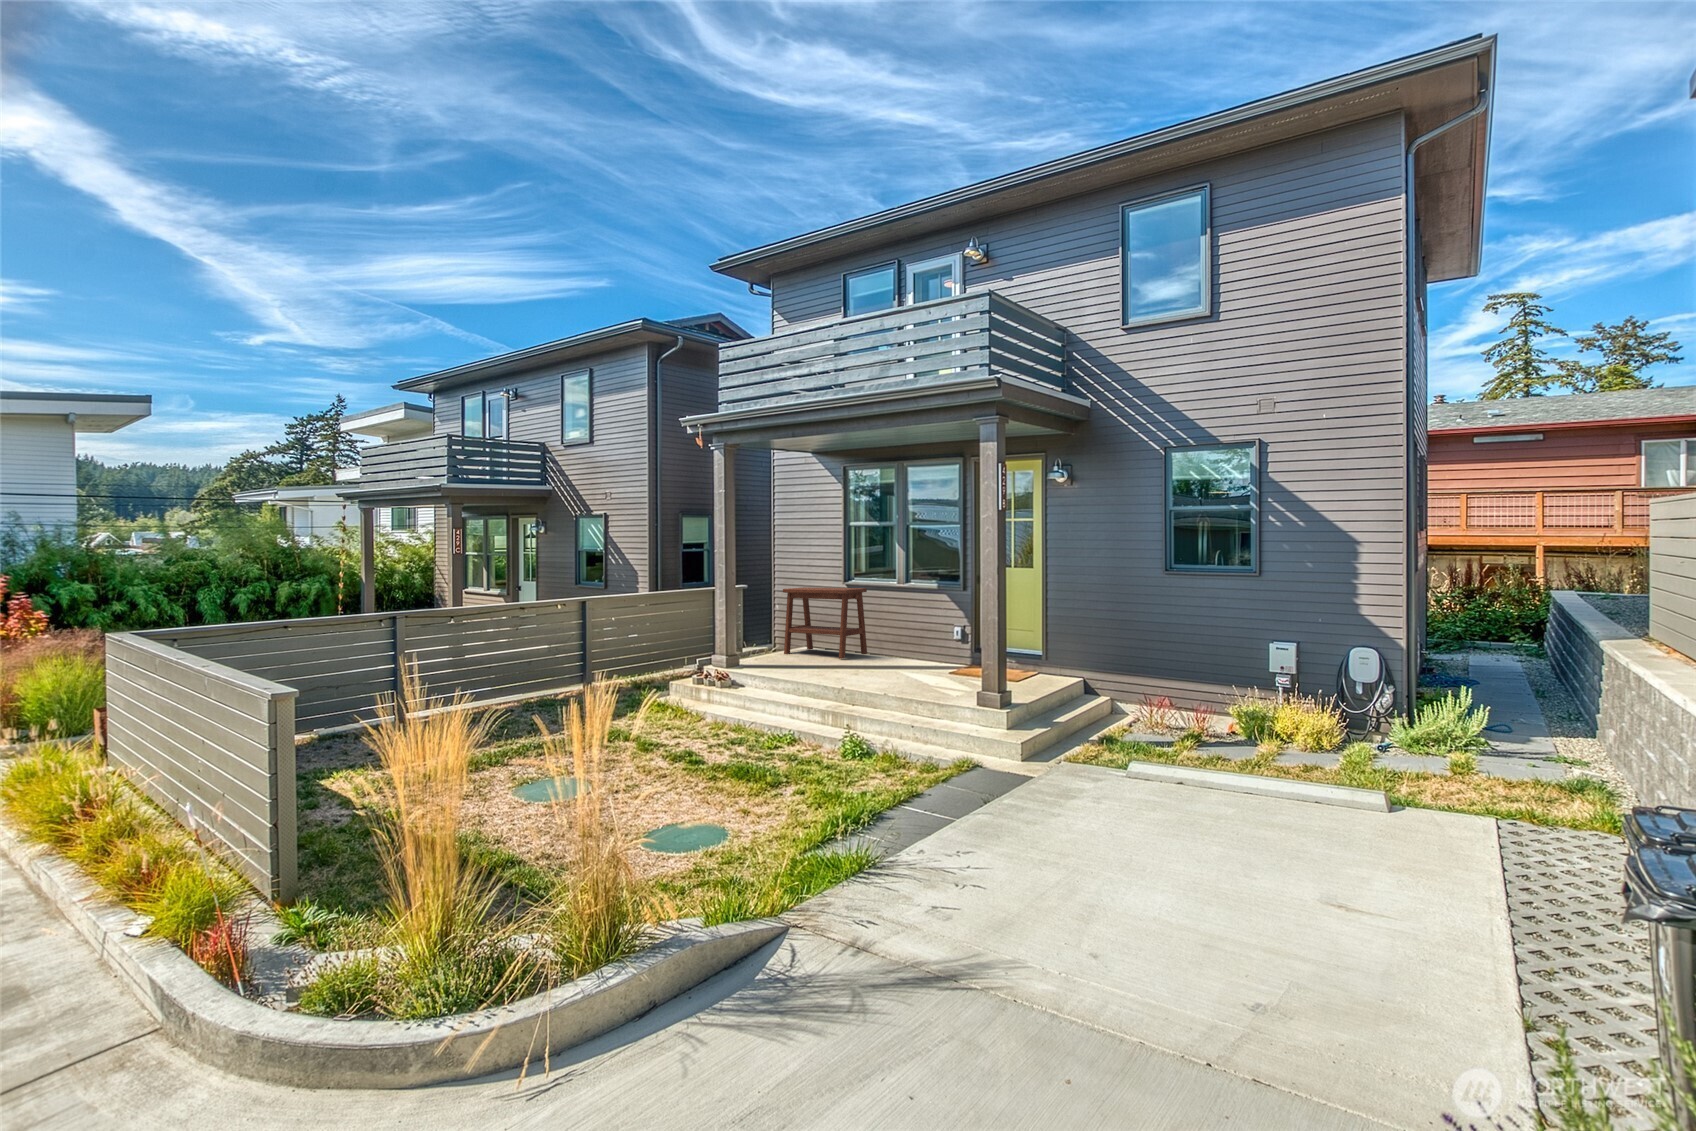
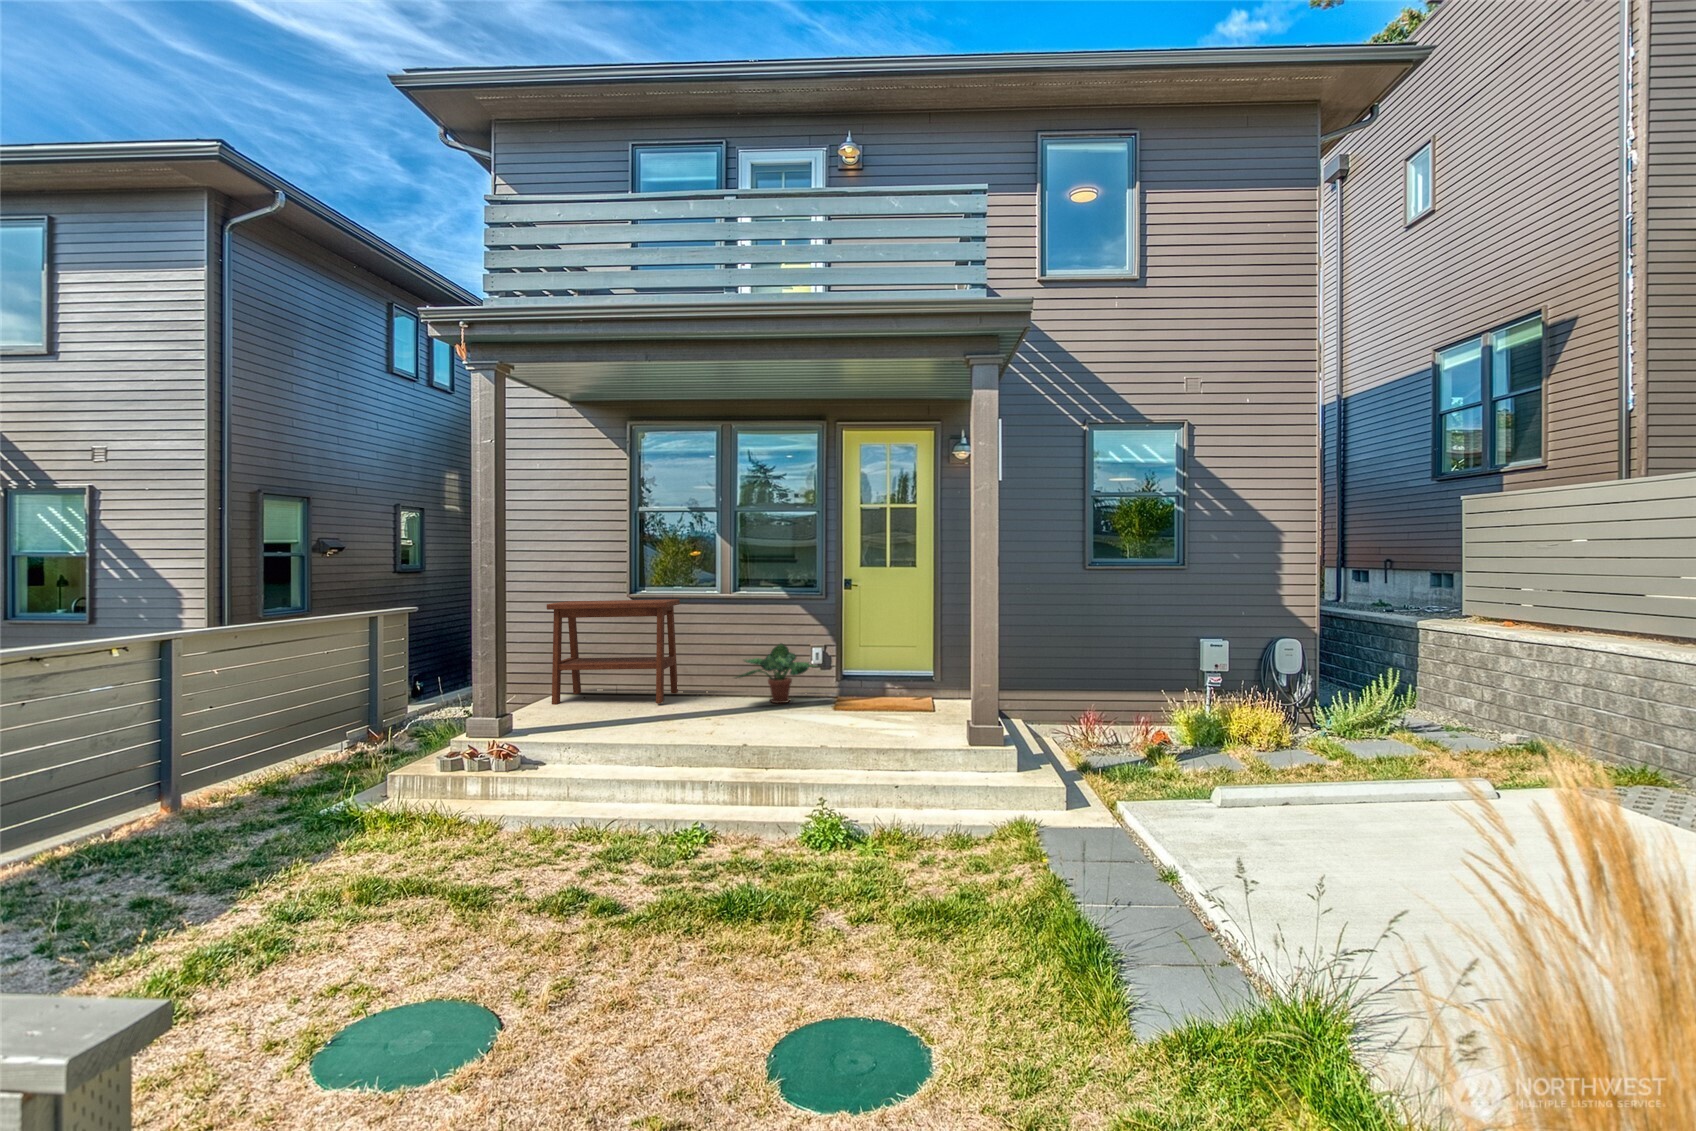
potted plant: none [879,622,941,666] -> present [736,643,815,703]

